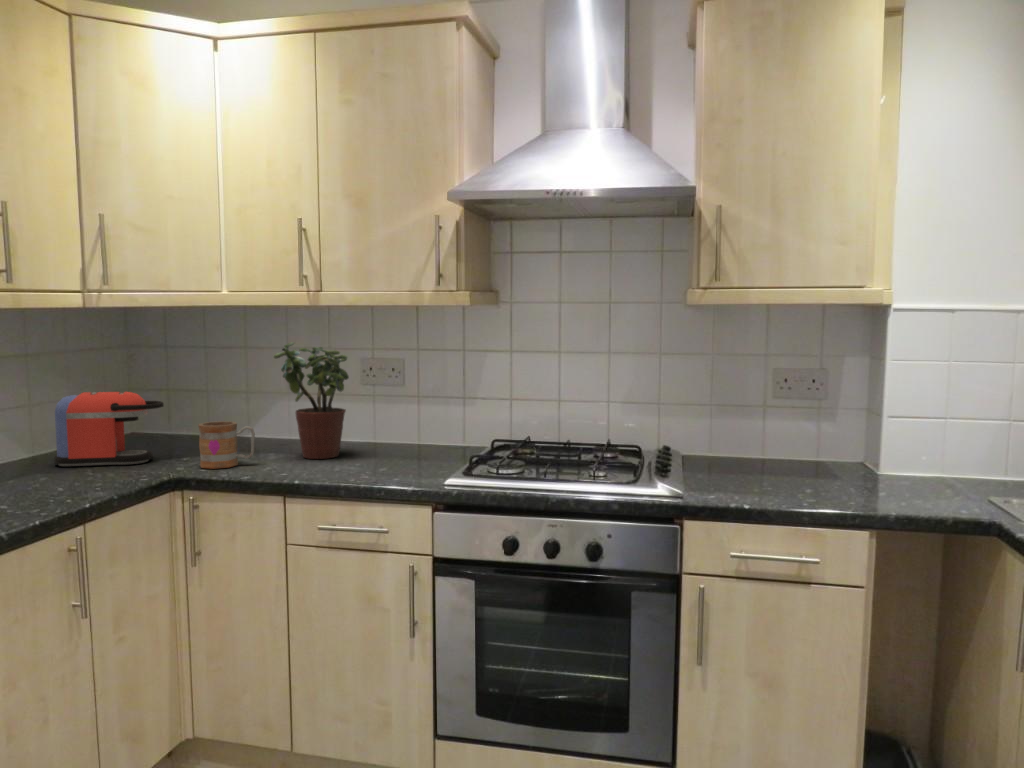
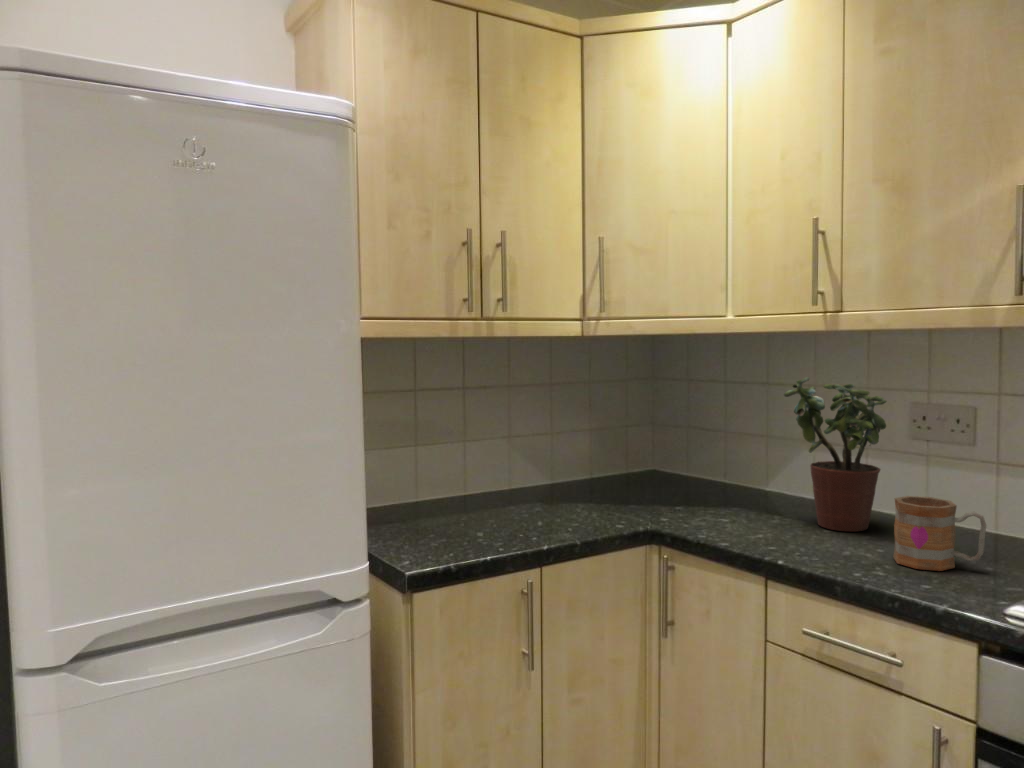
coffee maker: present [54,392,164,466] -> none [567,422,667,502]
mug: present [198,421,255,469] -> present [893,496,986,571]

